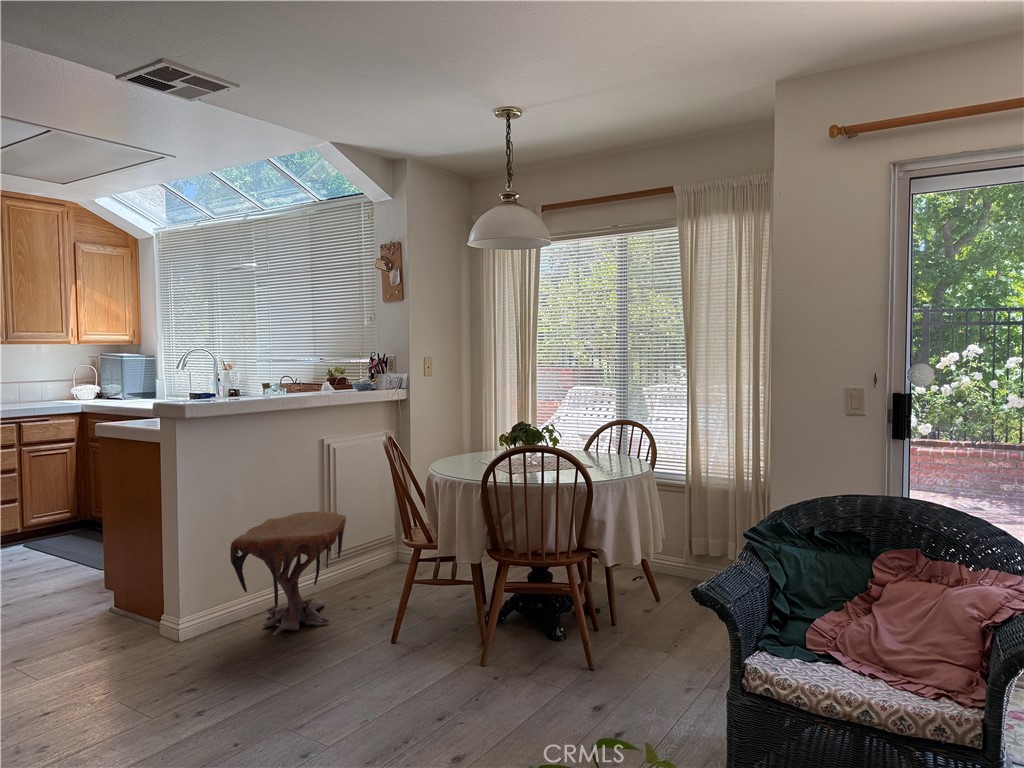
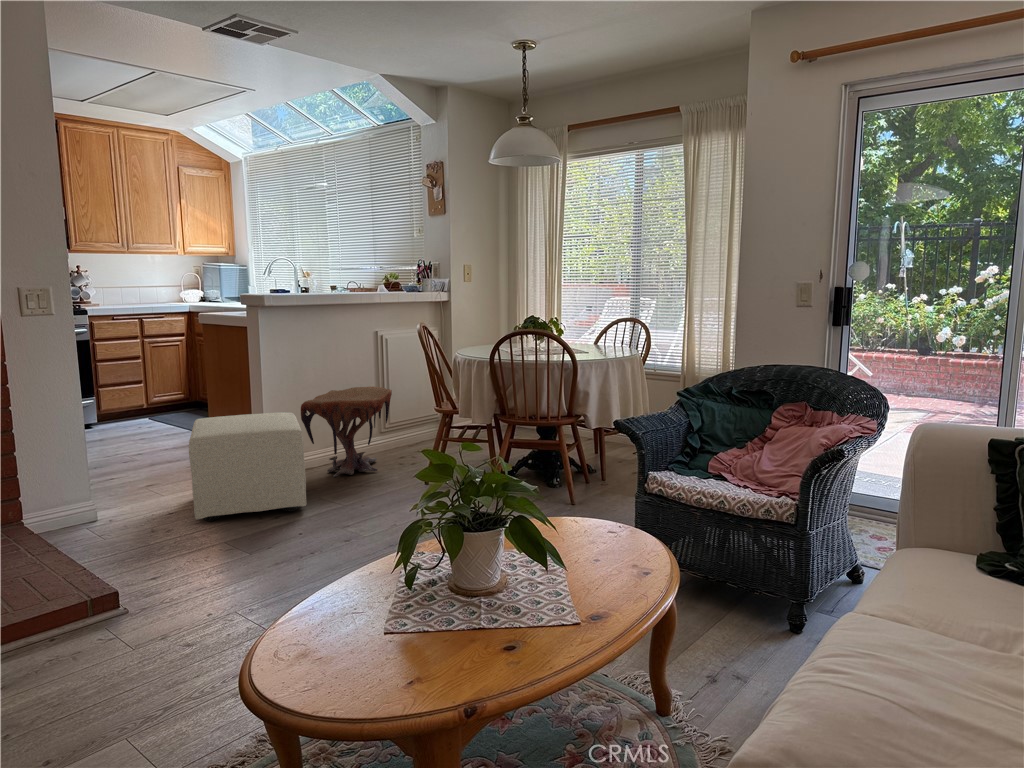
ottoman: none [75,559,243,734] -> present [189,412,307,521]

